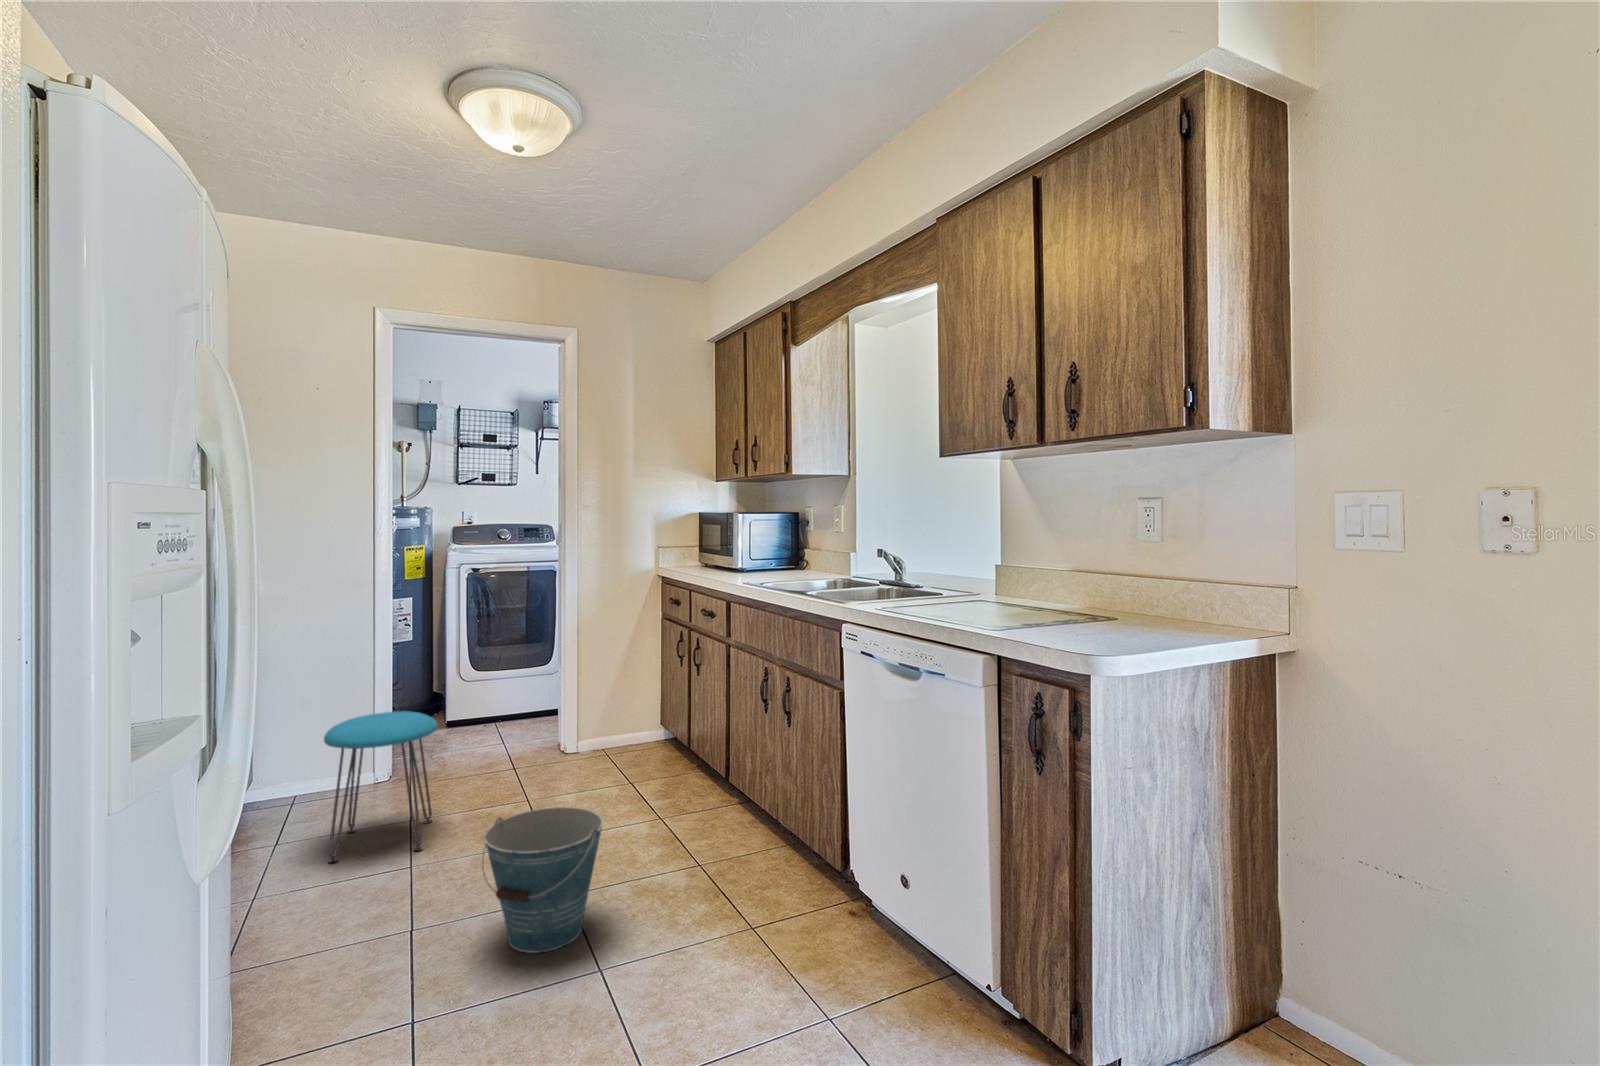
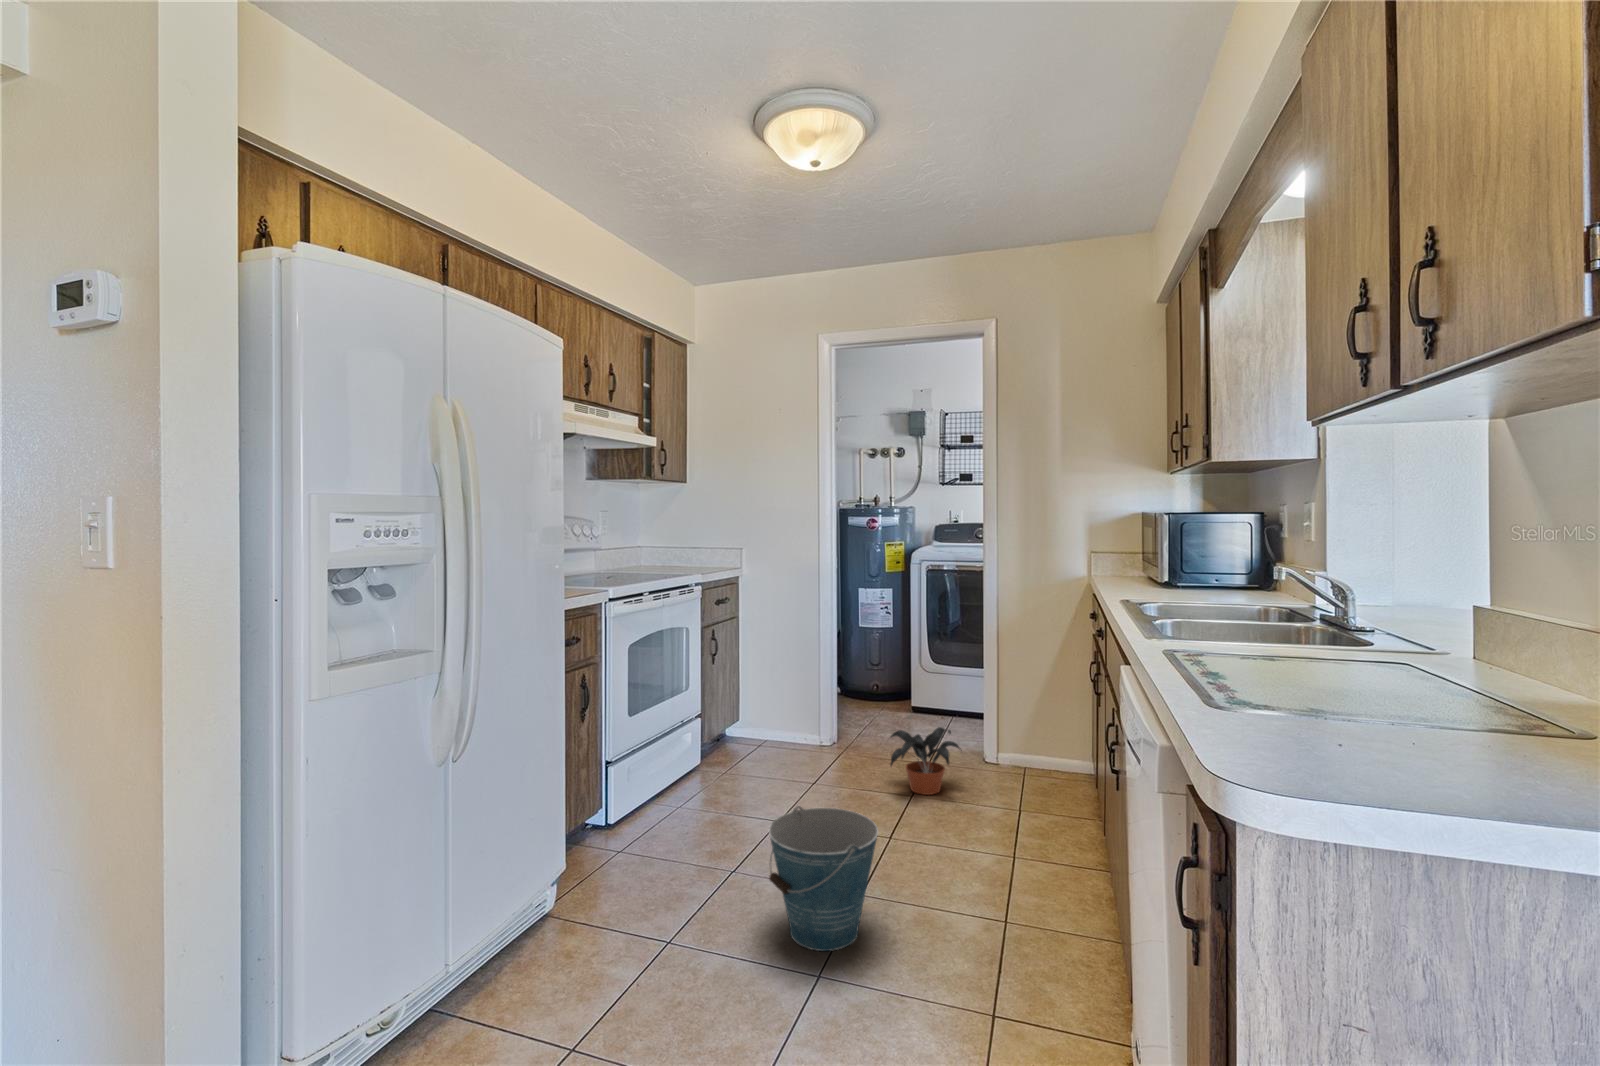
stool: present [324,711,438,863] -> none [742,689,832,816]
potted plant: none [486,727,568,797] -> present [890,727,962,795]

